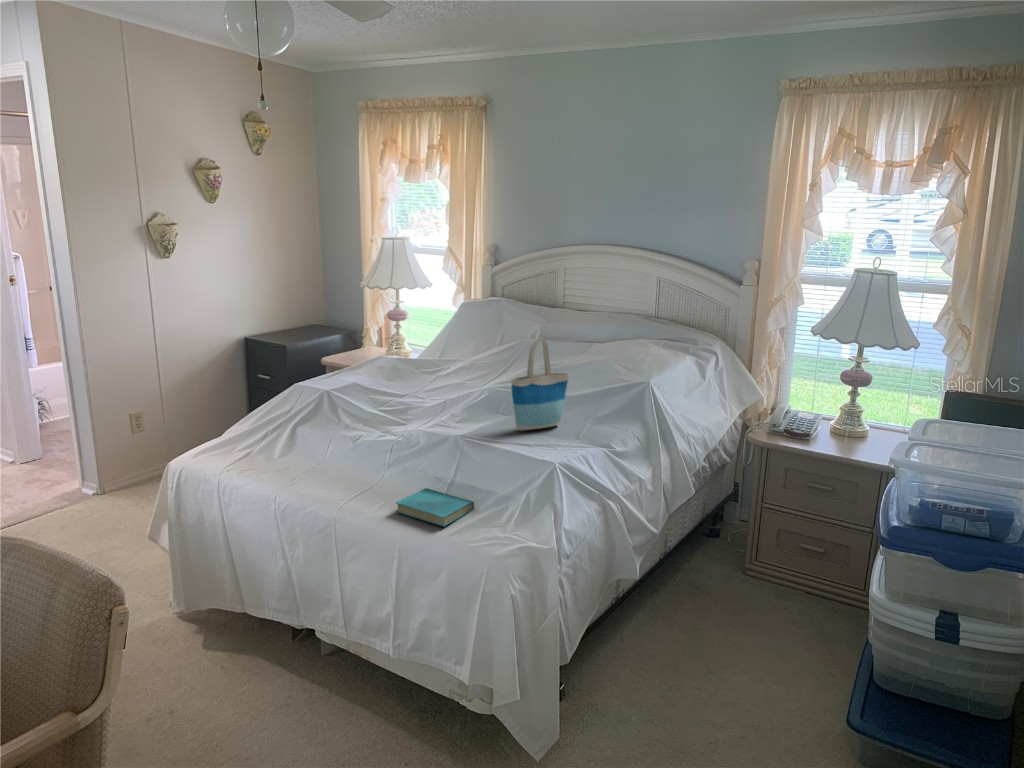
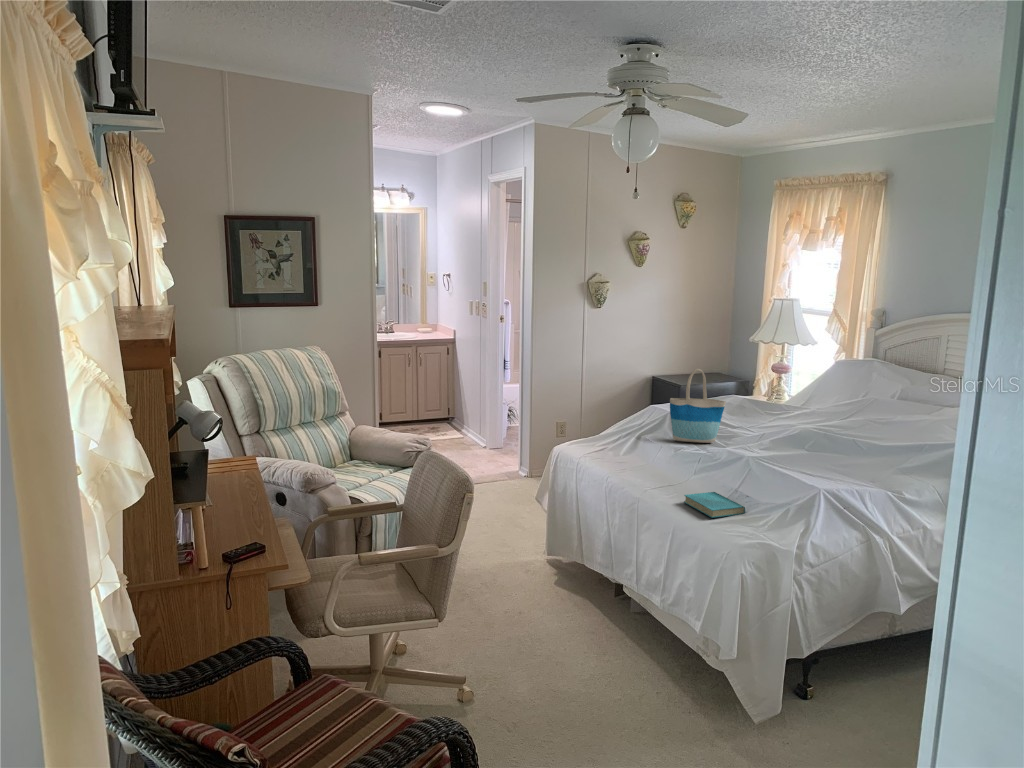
tote bag: present [511,338,569,431] -> present [670,369,726,443]

